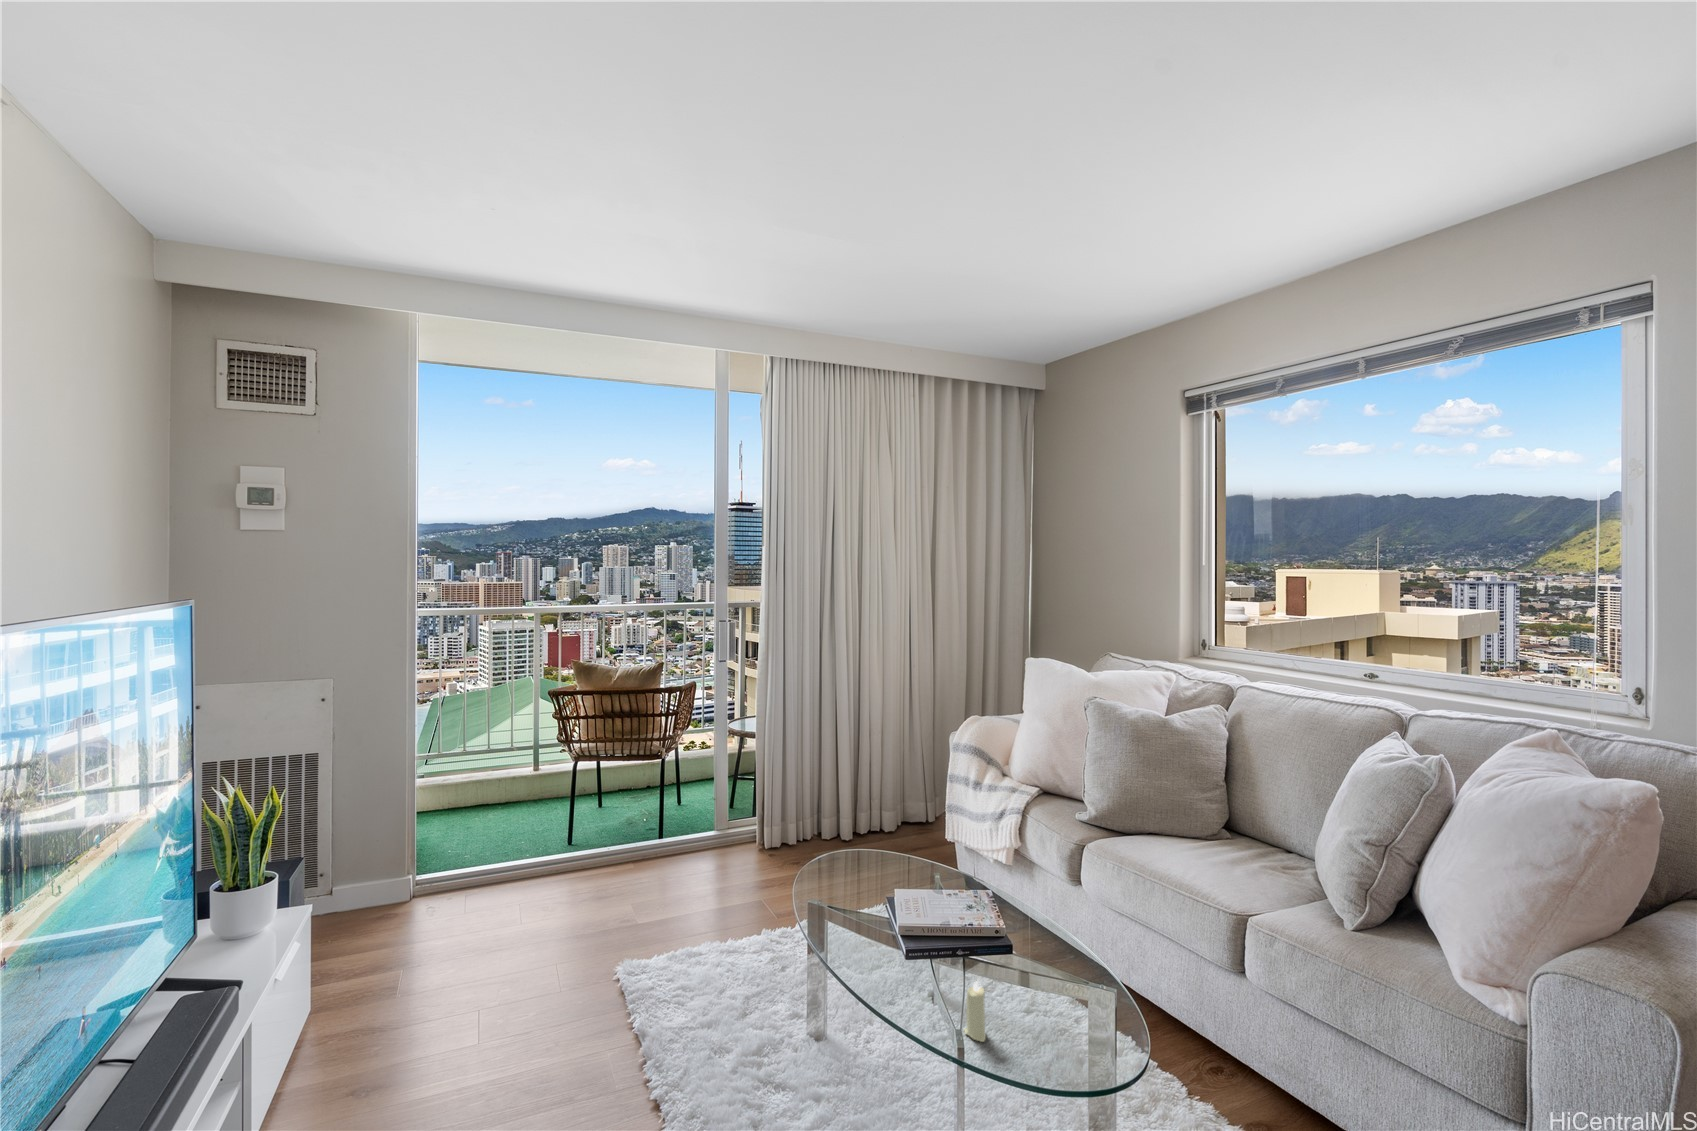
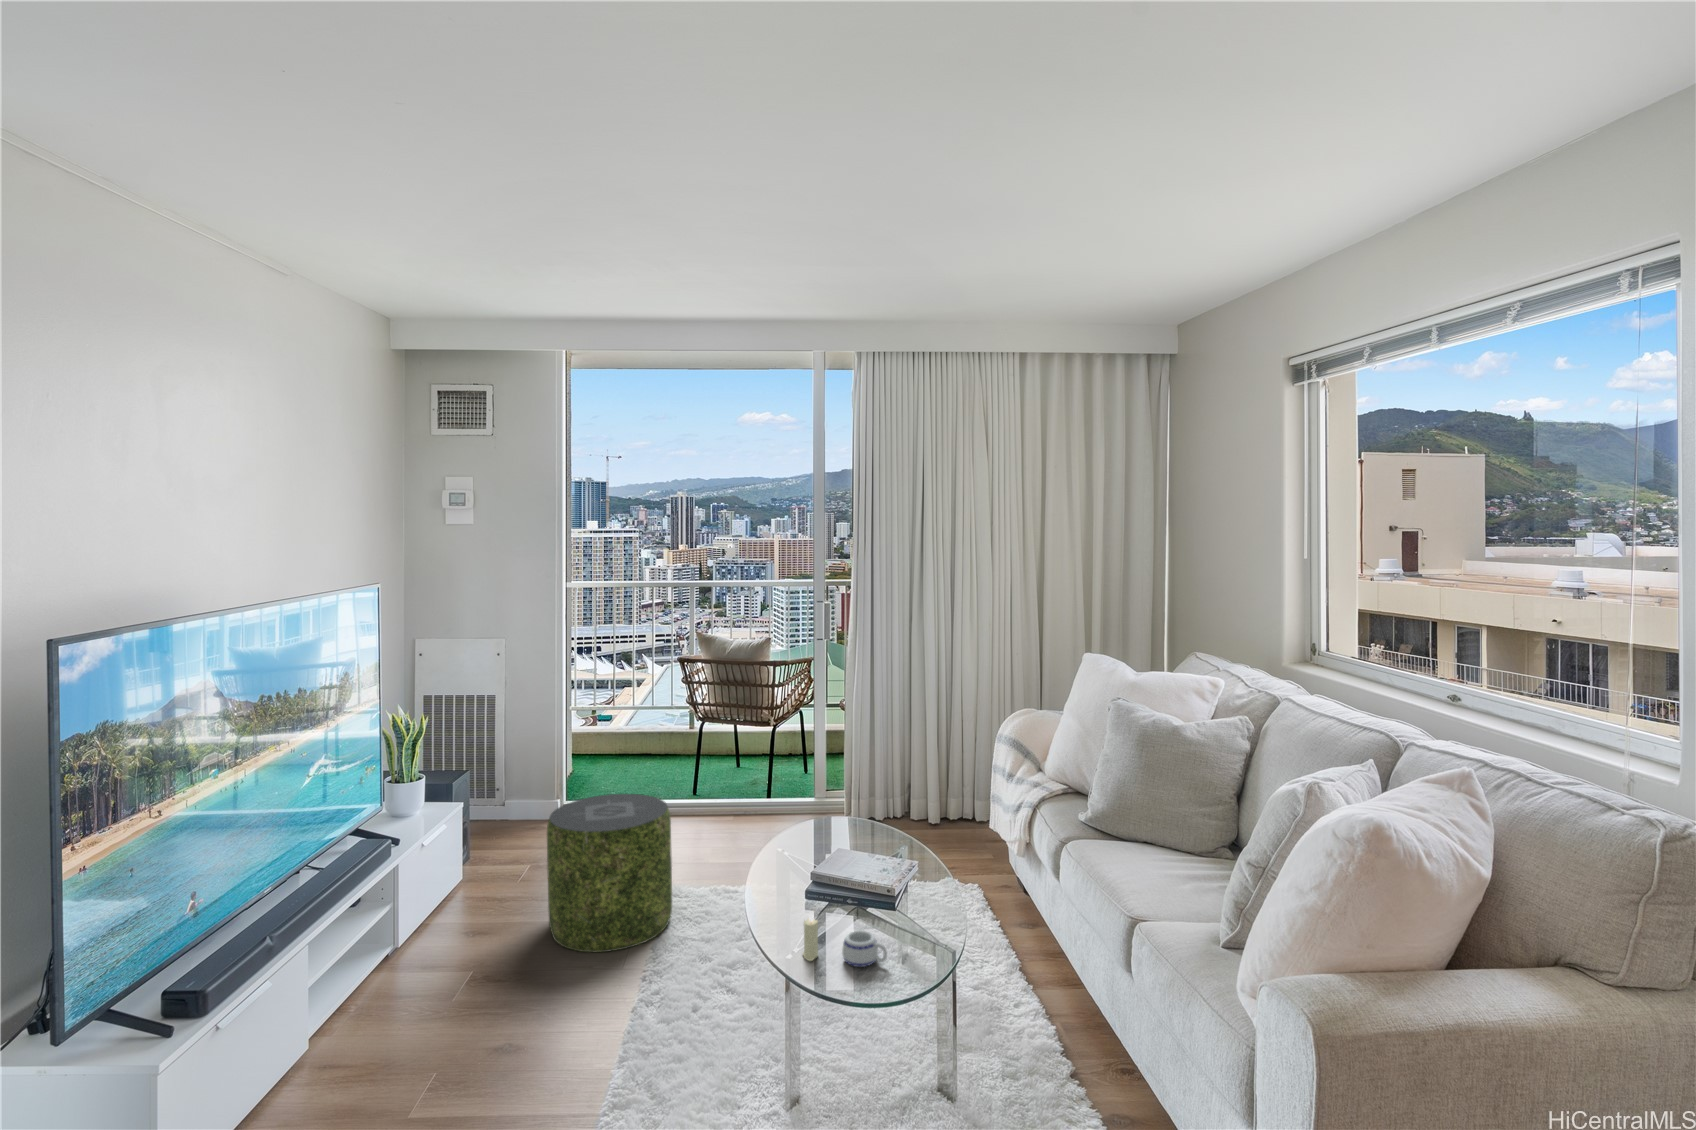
pouf: none [482,857,645,1080] -> present [547,794,672,952]
mug: none [1011,988,1068,1036] -> present [842,931,887,967]

